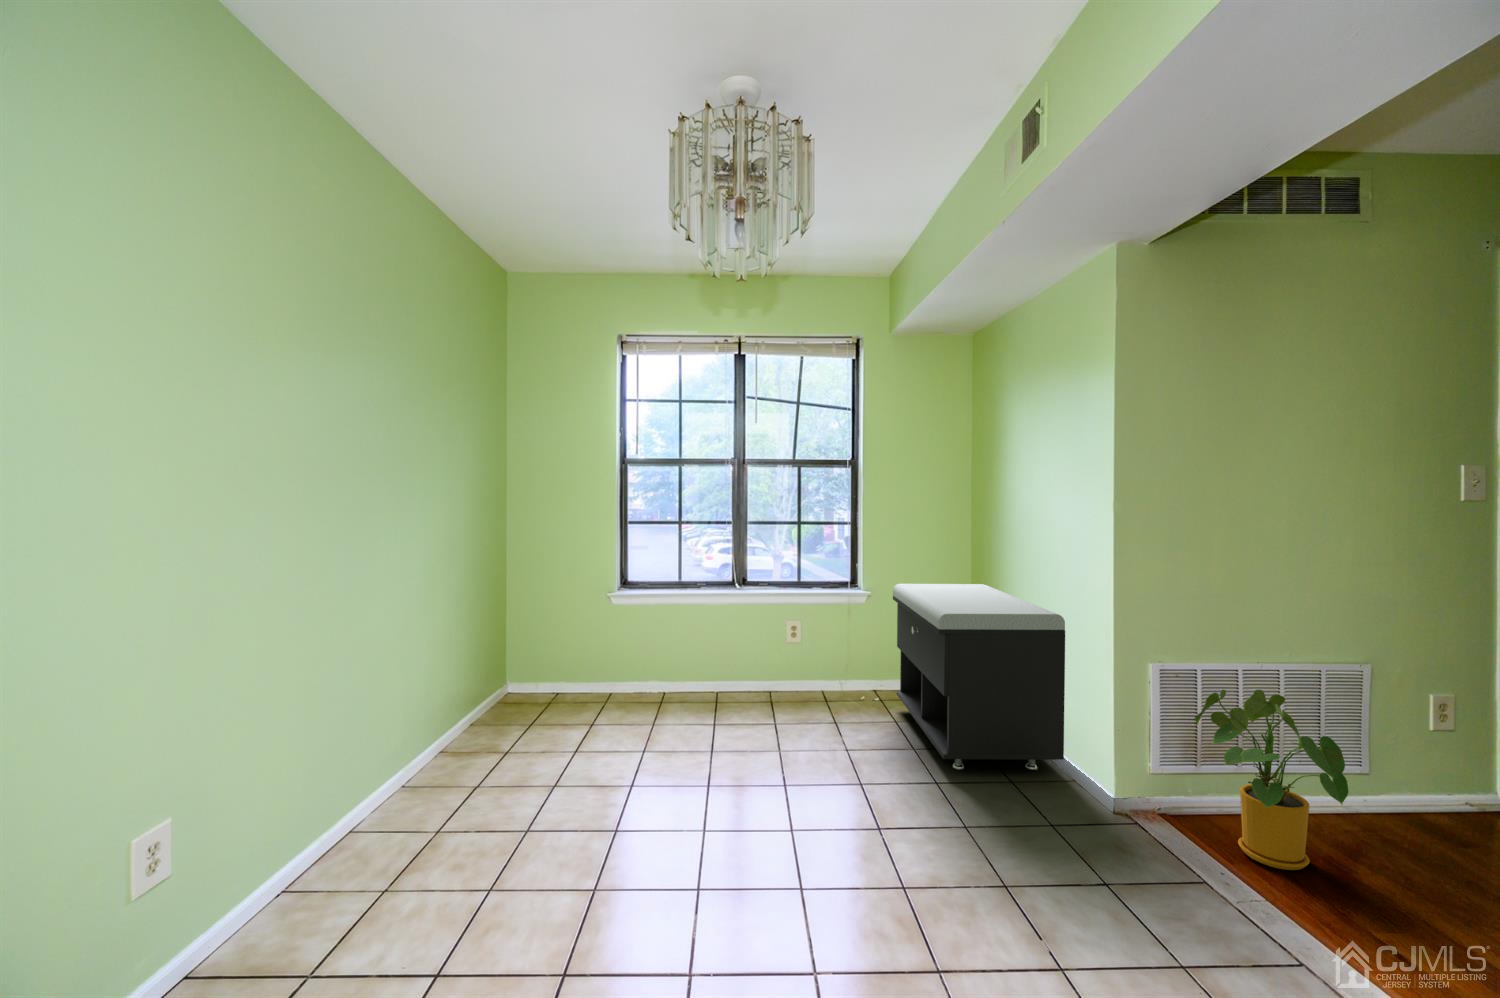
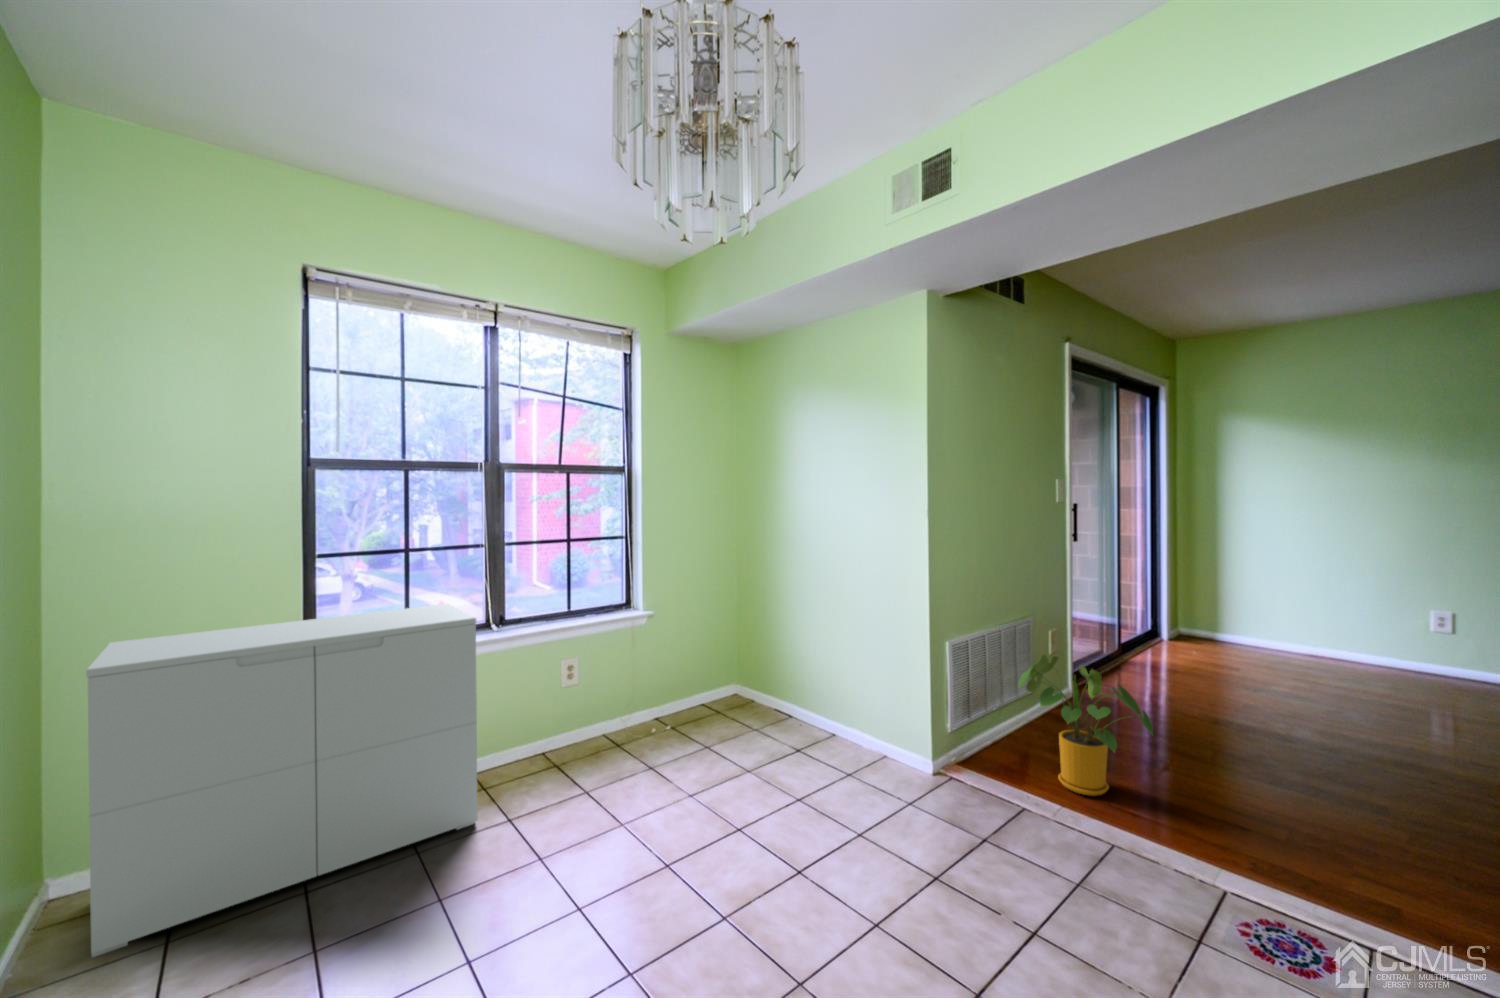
cabinet: none [508,562,699,718] -> present [86,604,478,957]
storage bench: present [893,584,1065,770] -> none [694,591,902,788]

